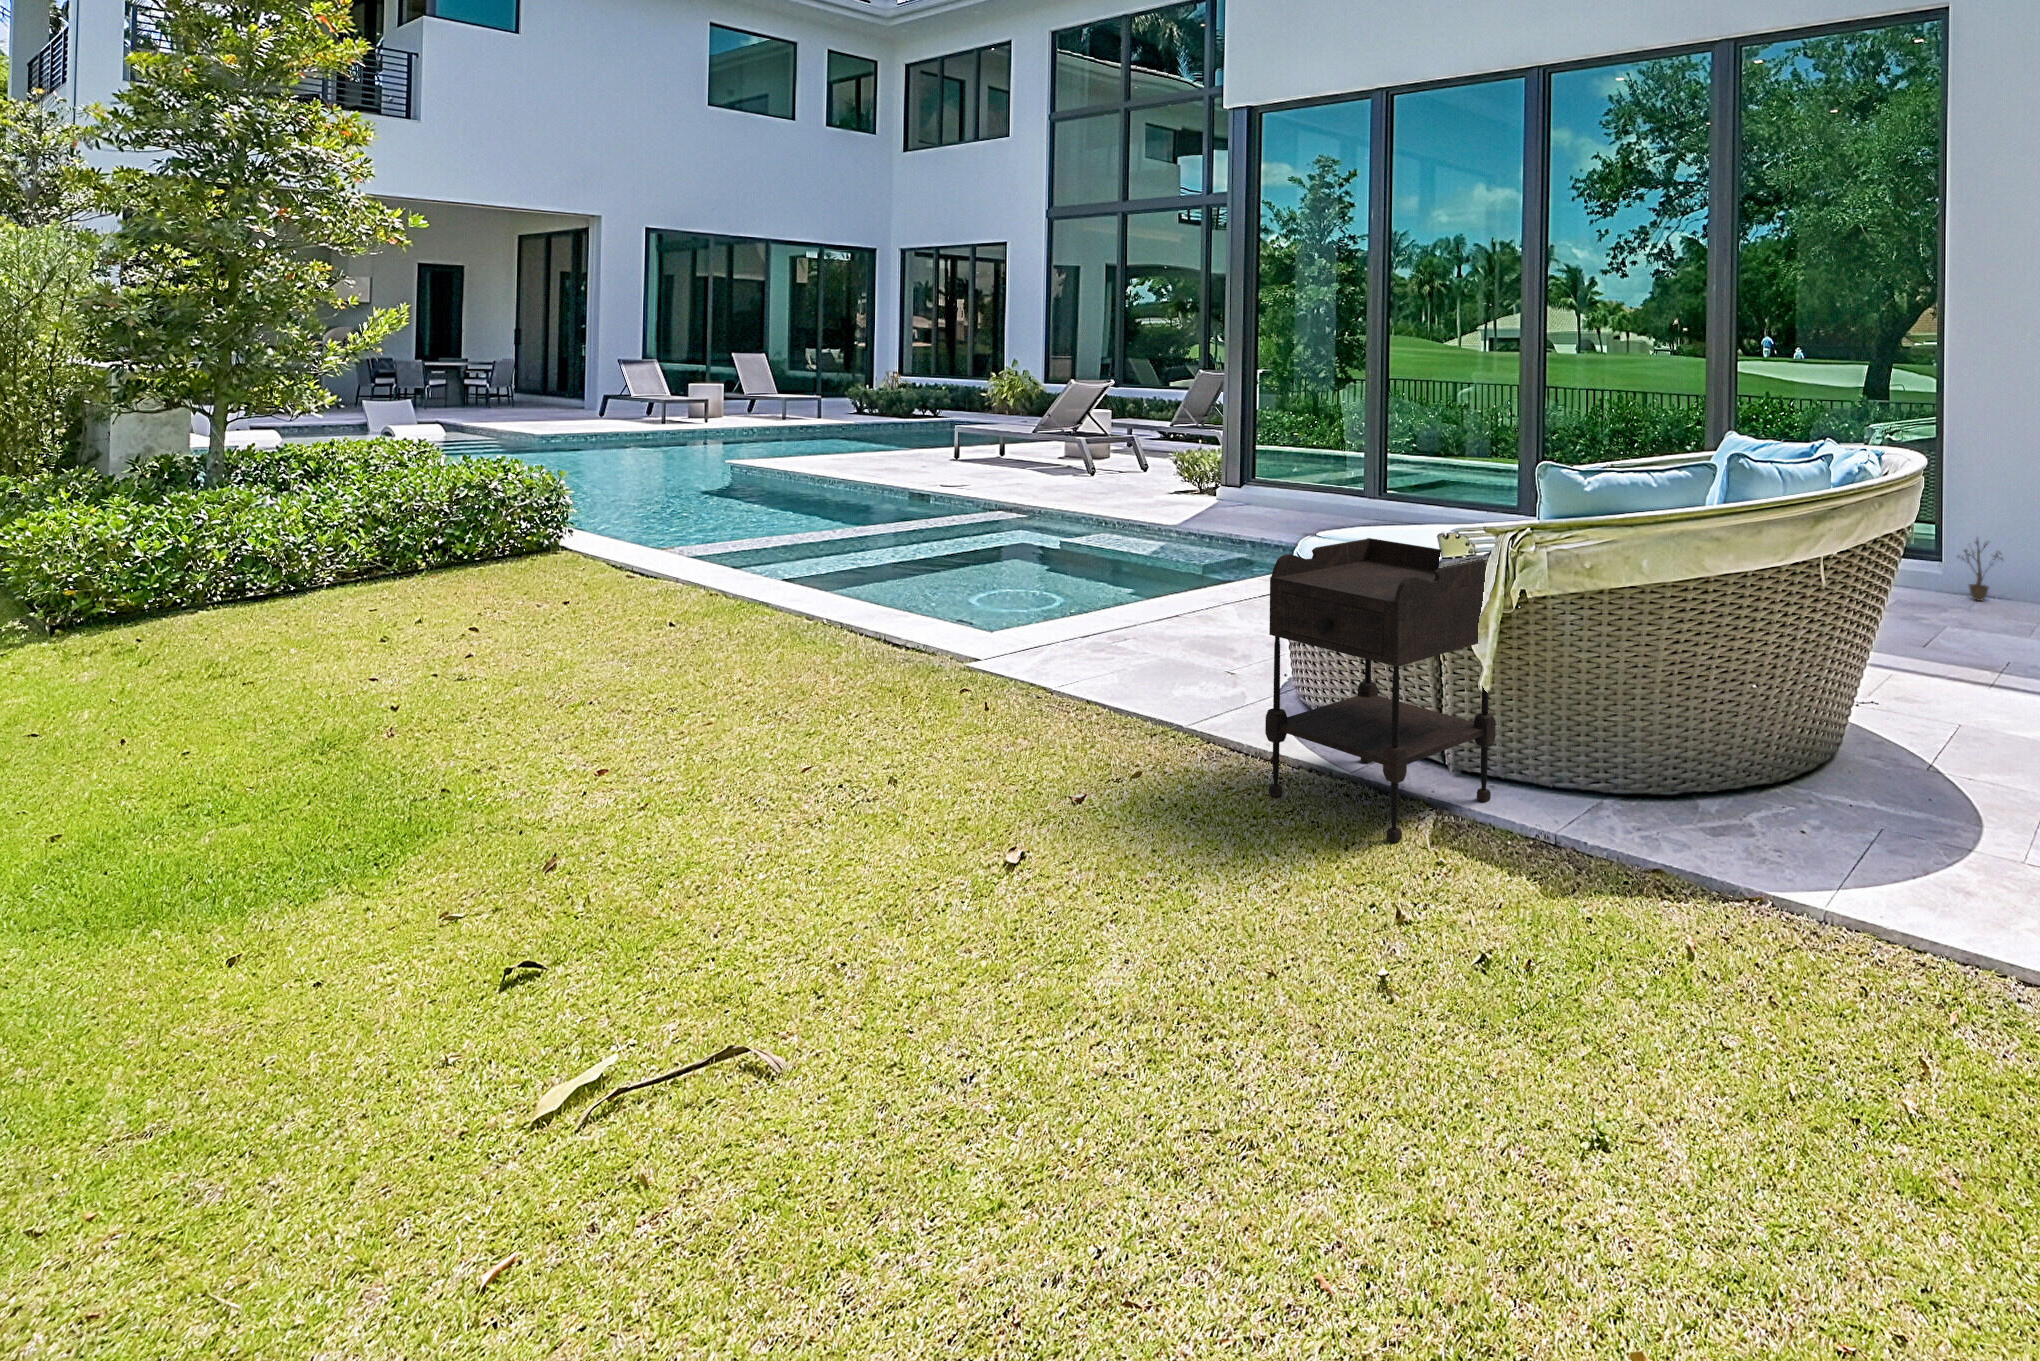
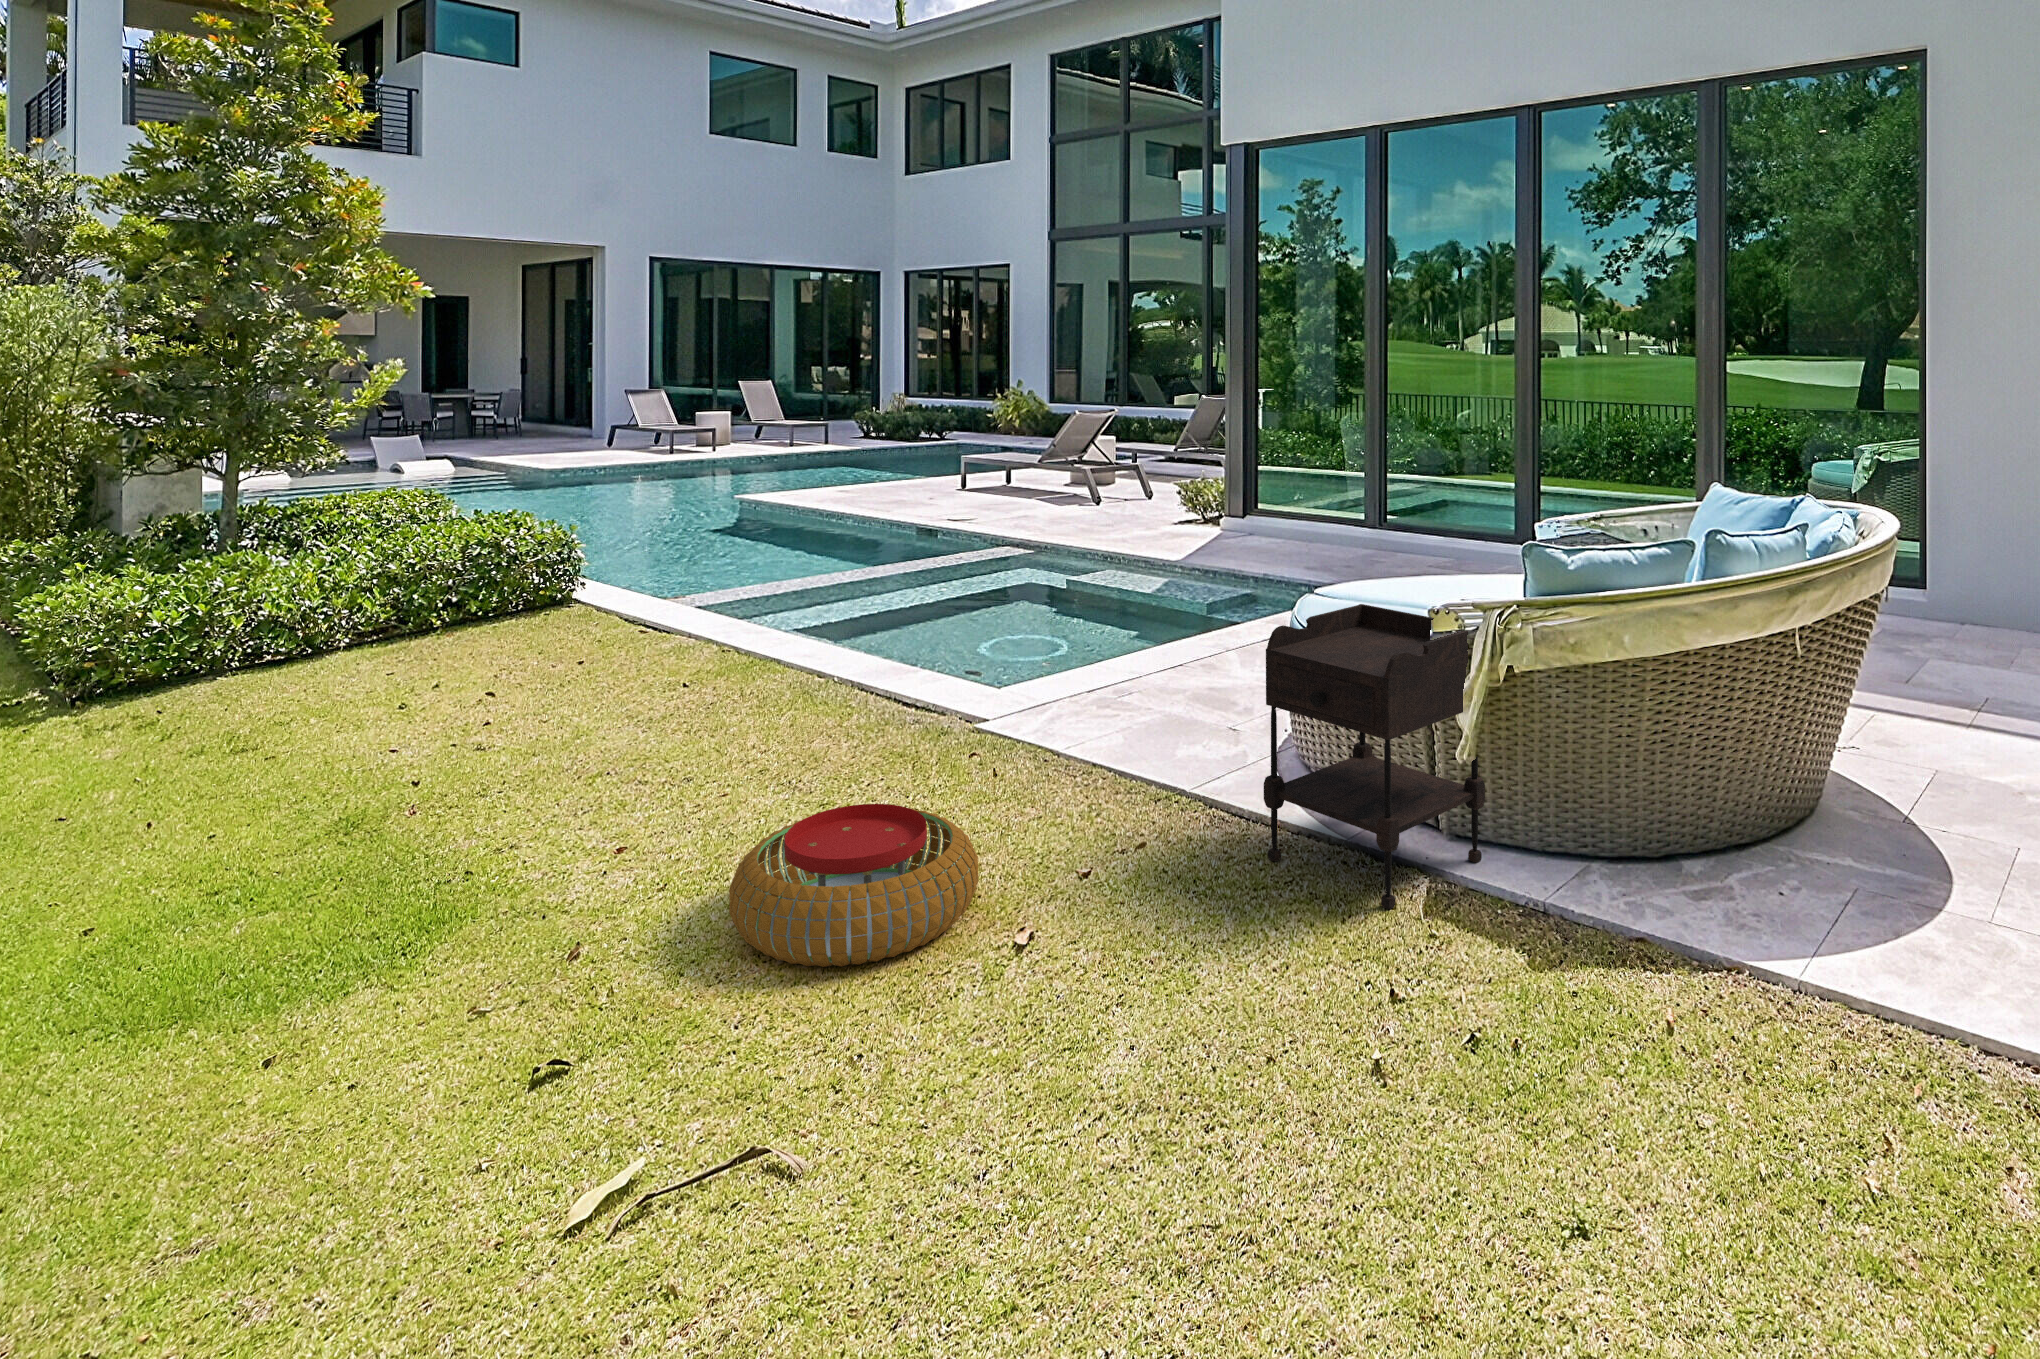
decorative plant: present [1949,540,2003,601] -> none [1926,567,1980,630]
pouf: none [711,727,970,884] -> present [729,804,979,967]

